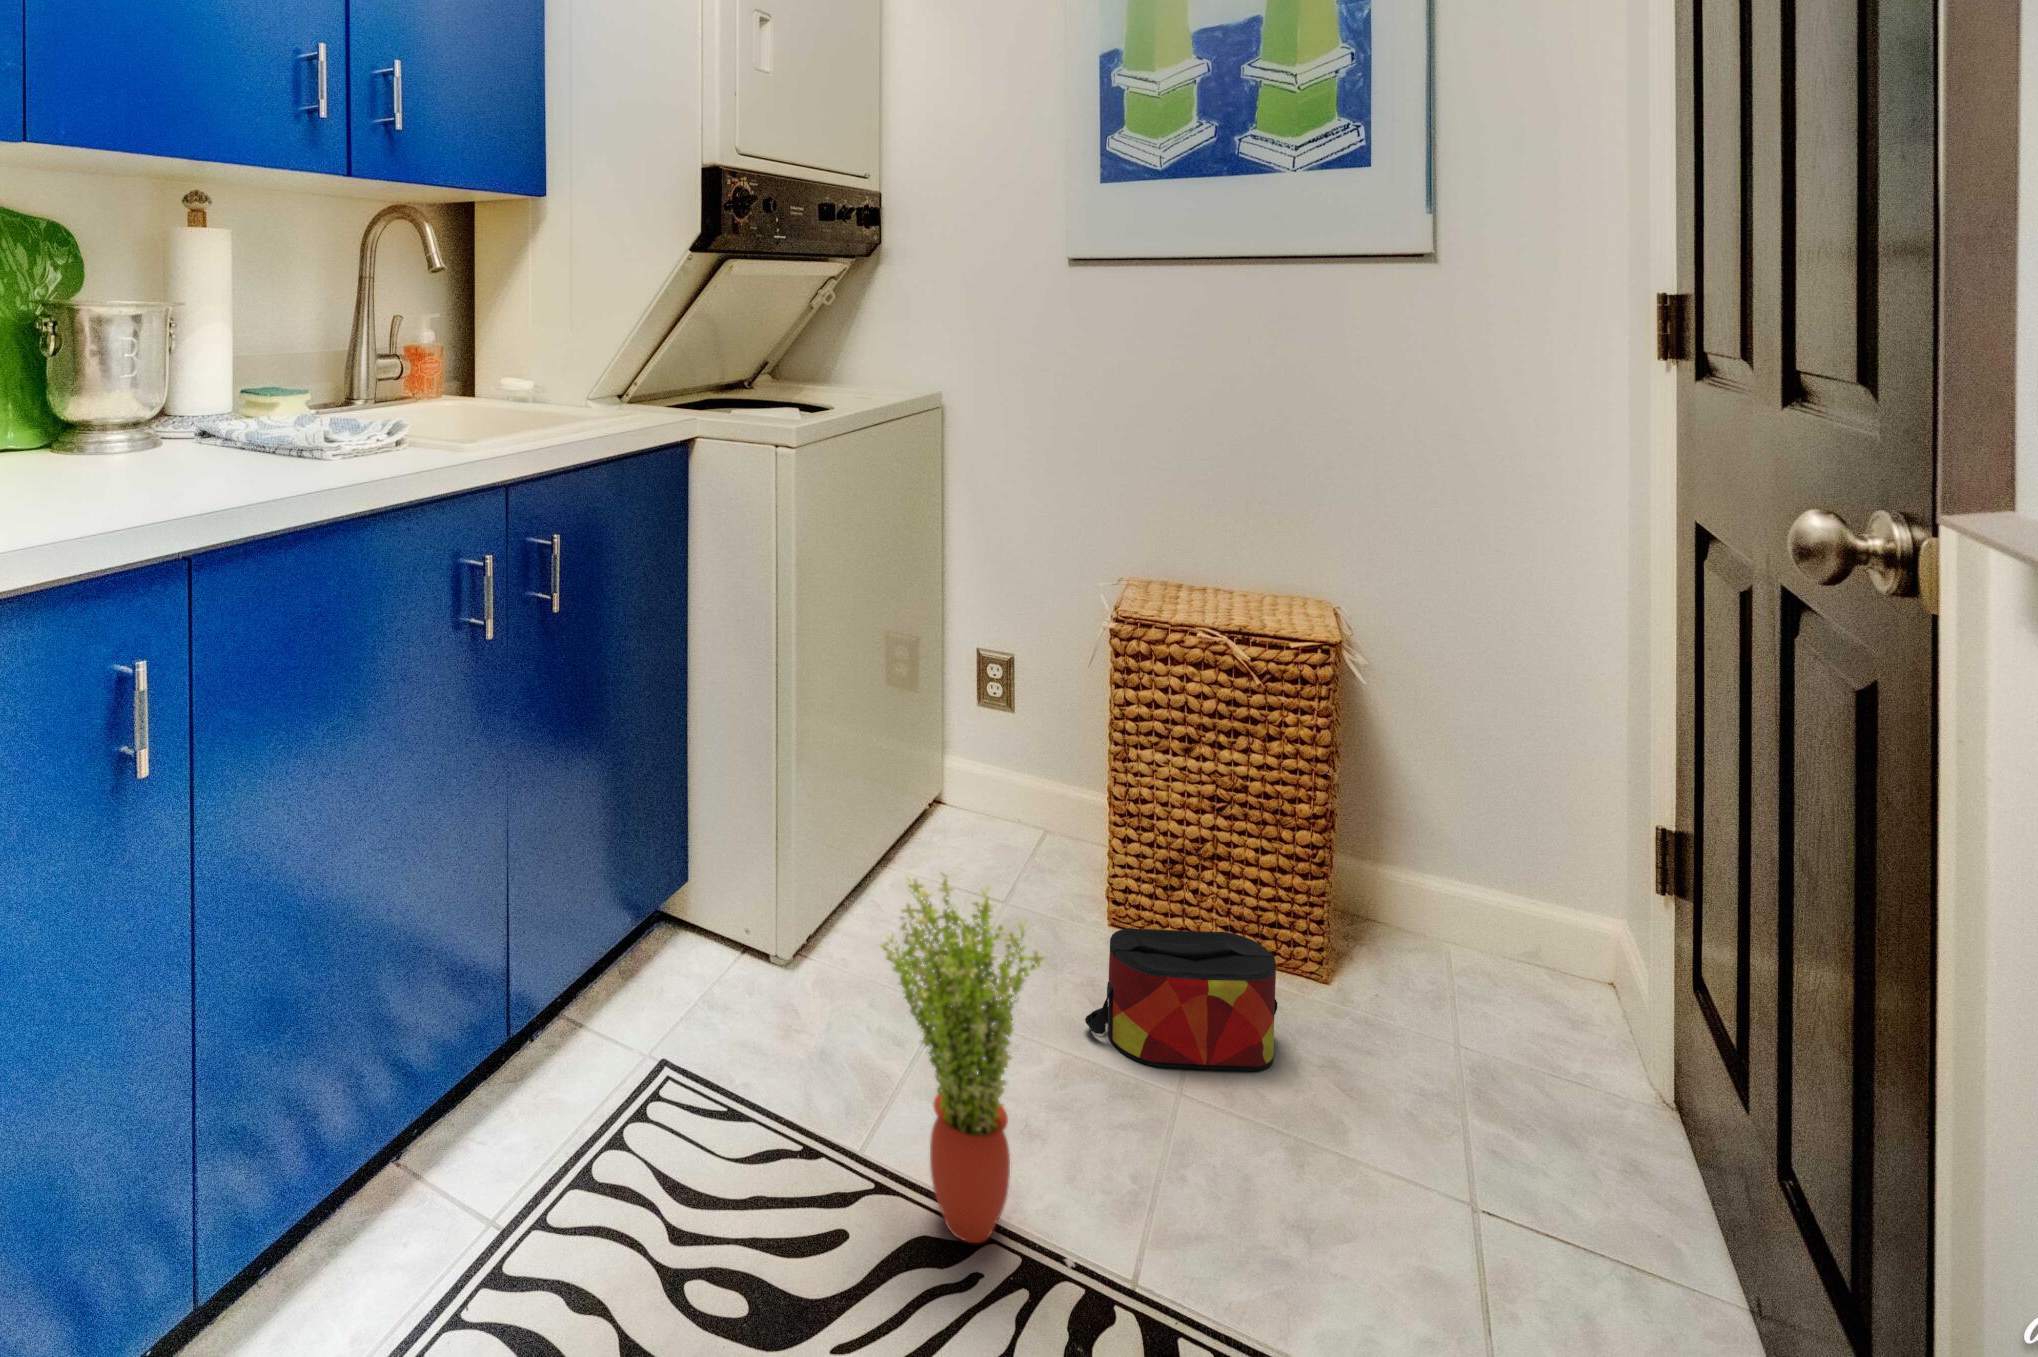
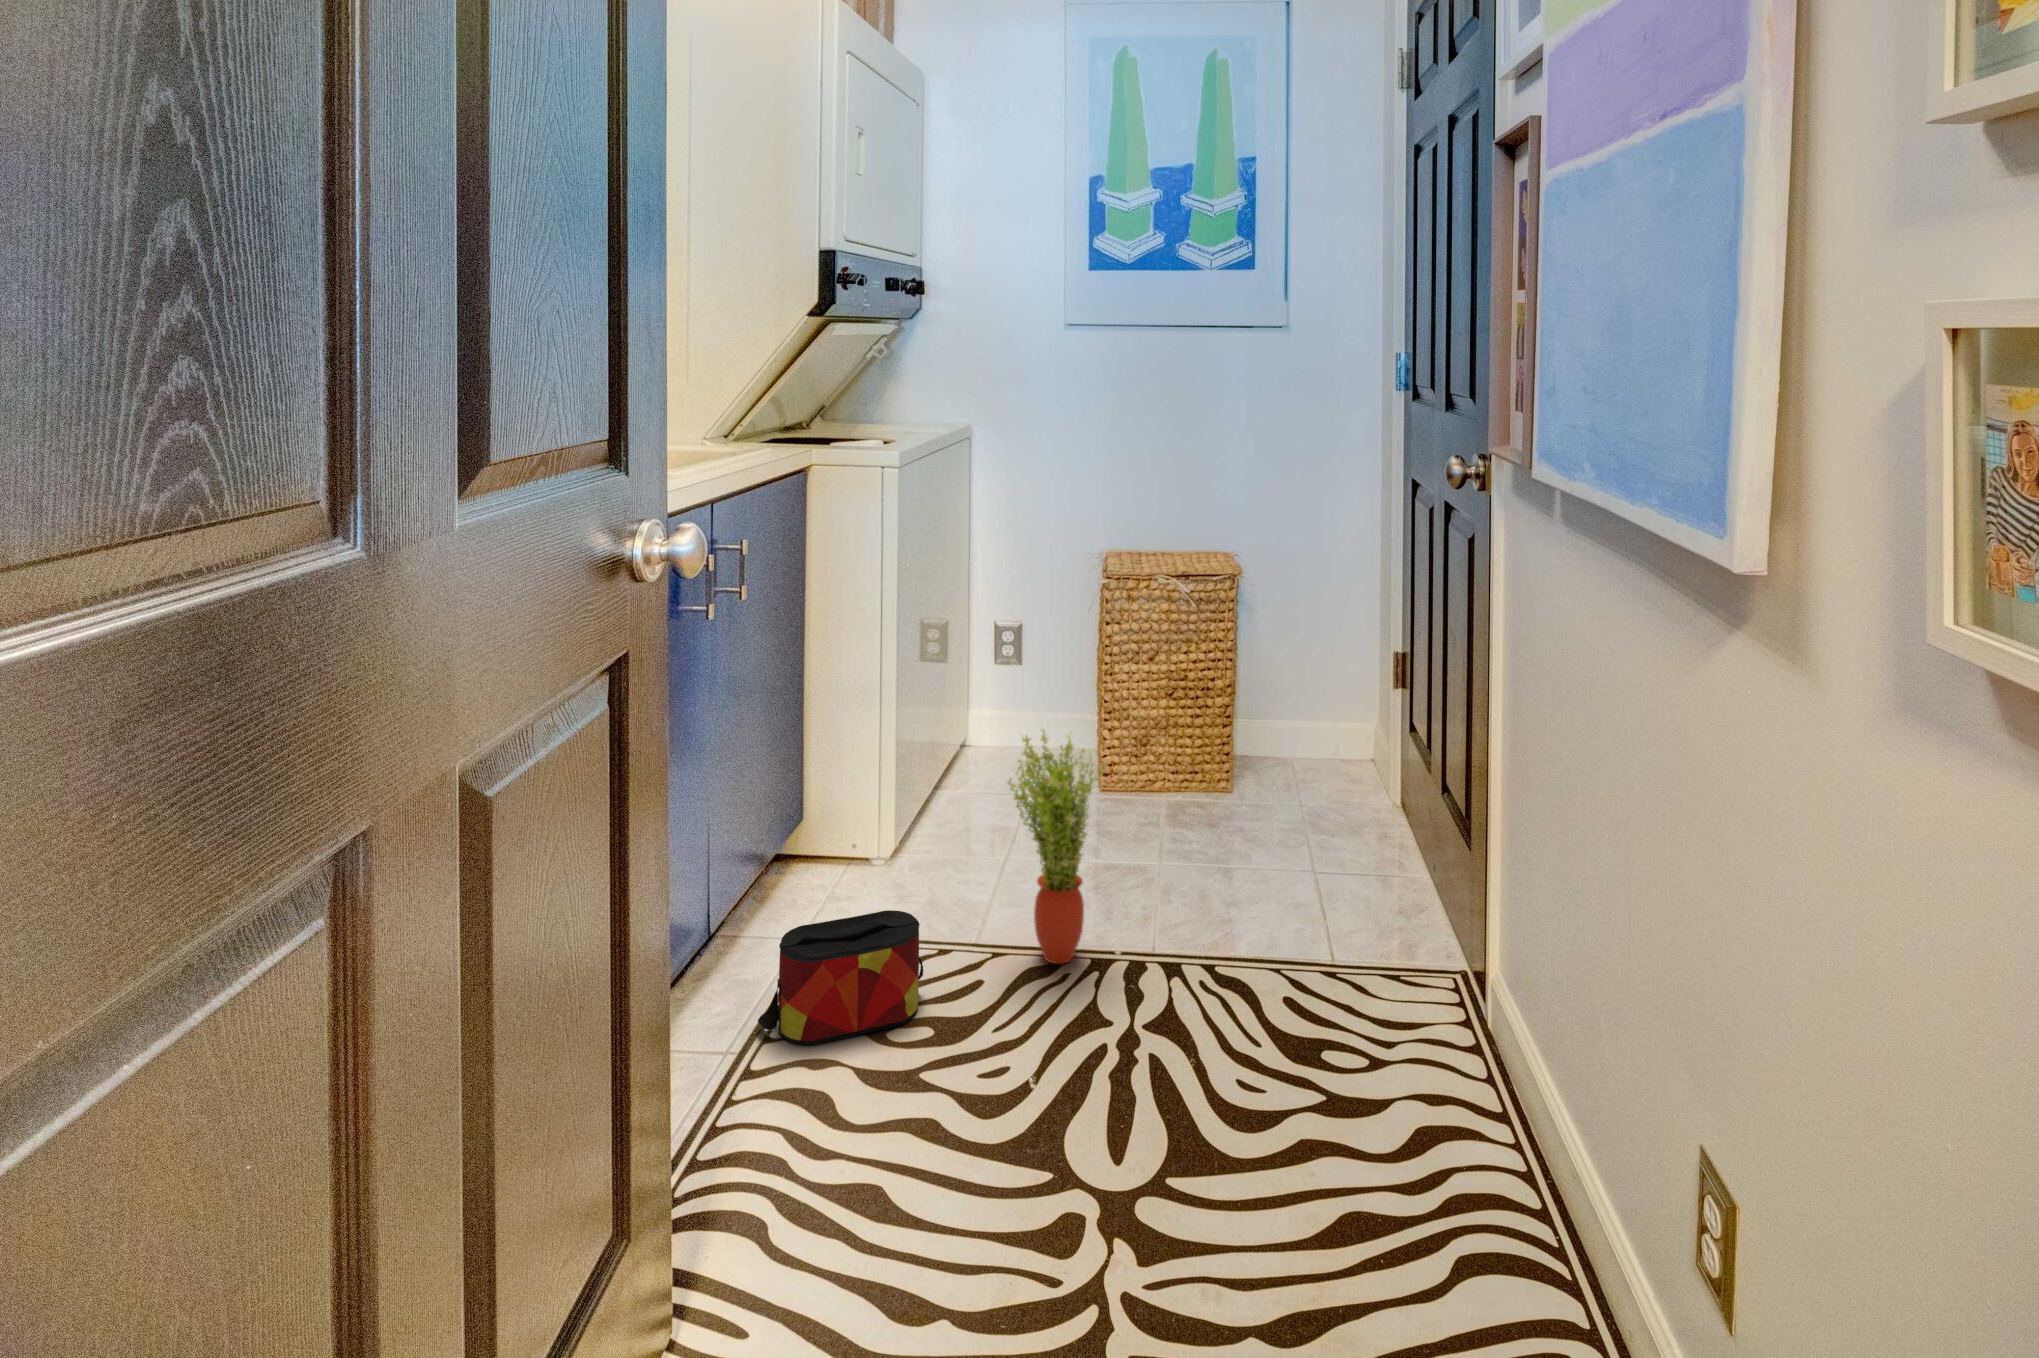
bag: present [1085,928,1277,1071] -> present [758,910,923,1045]

